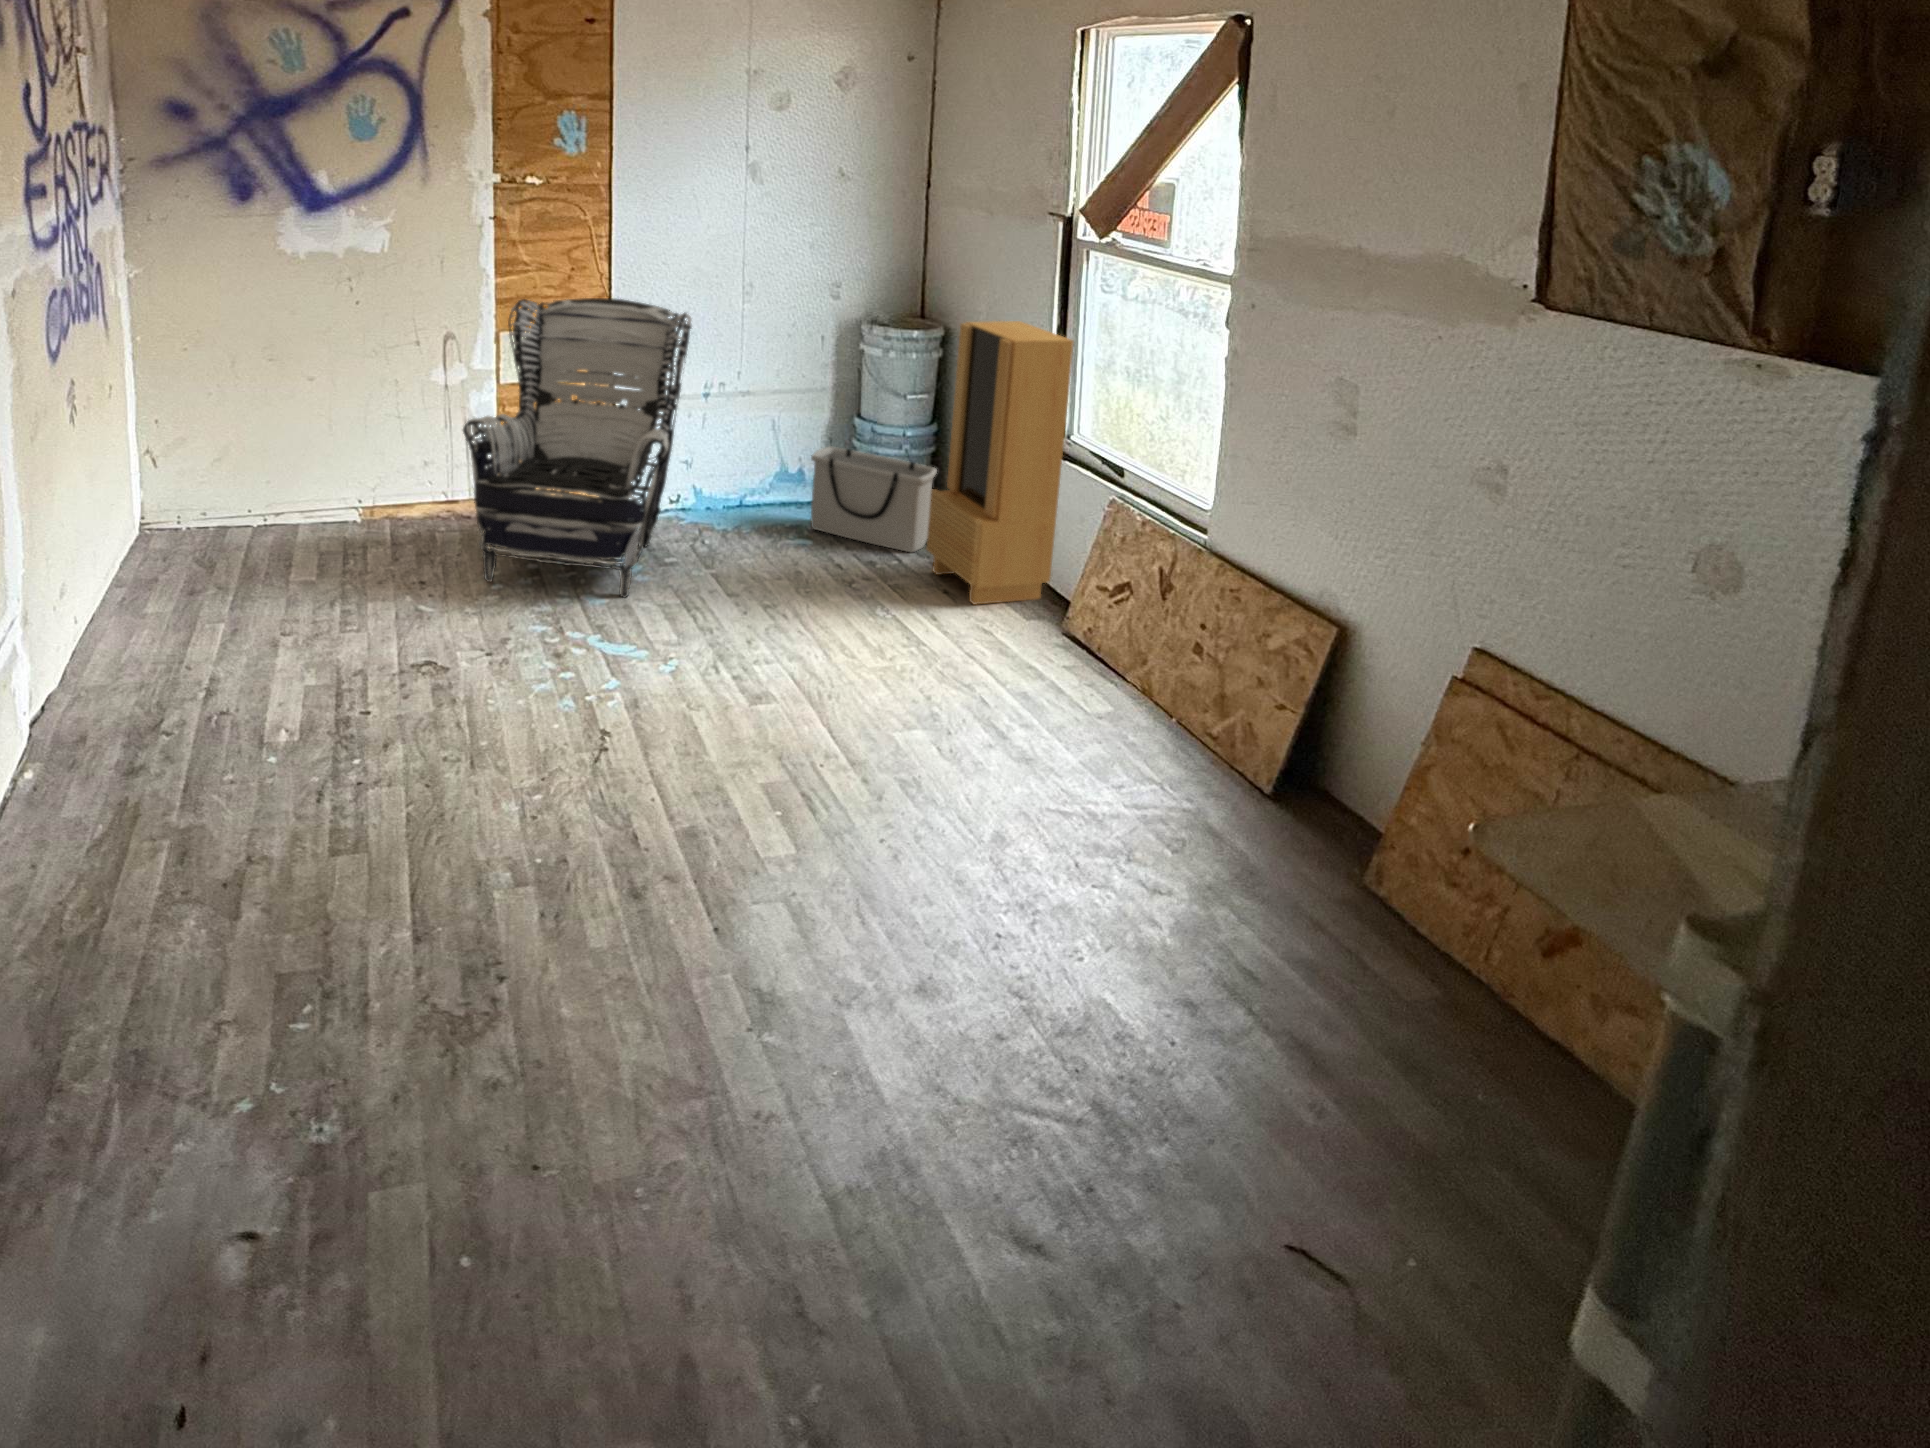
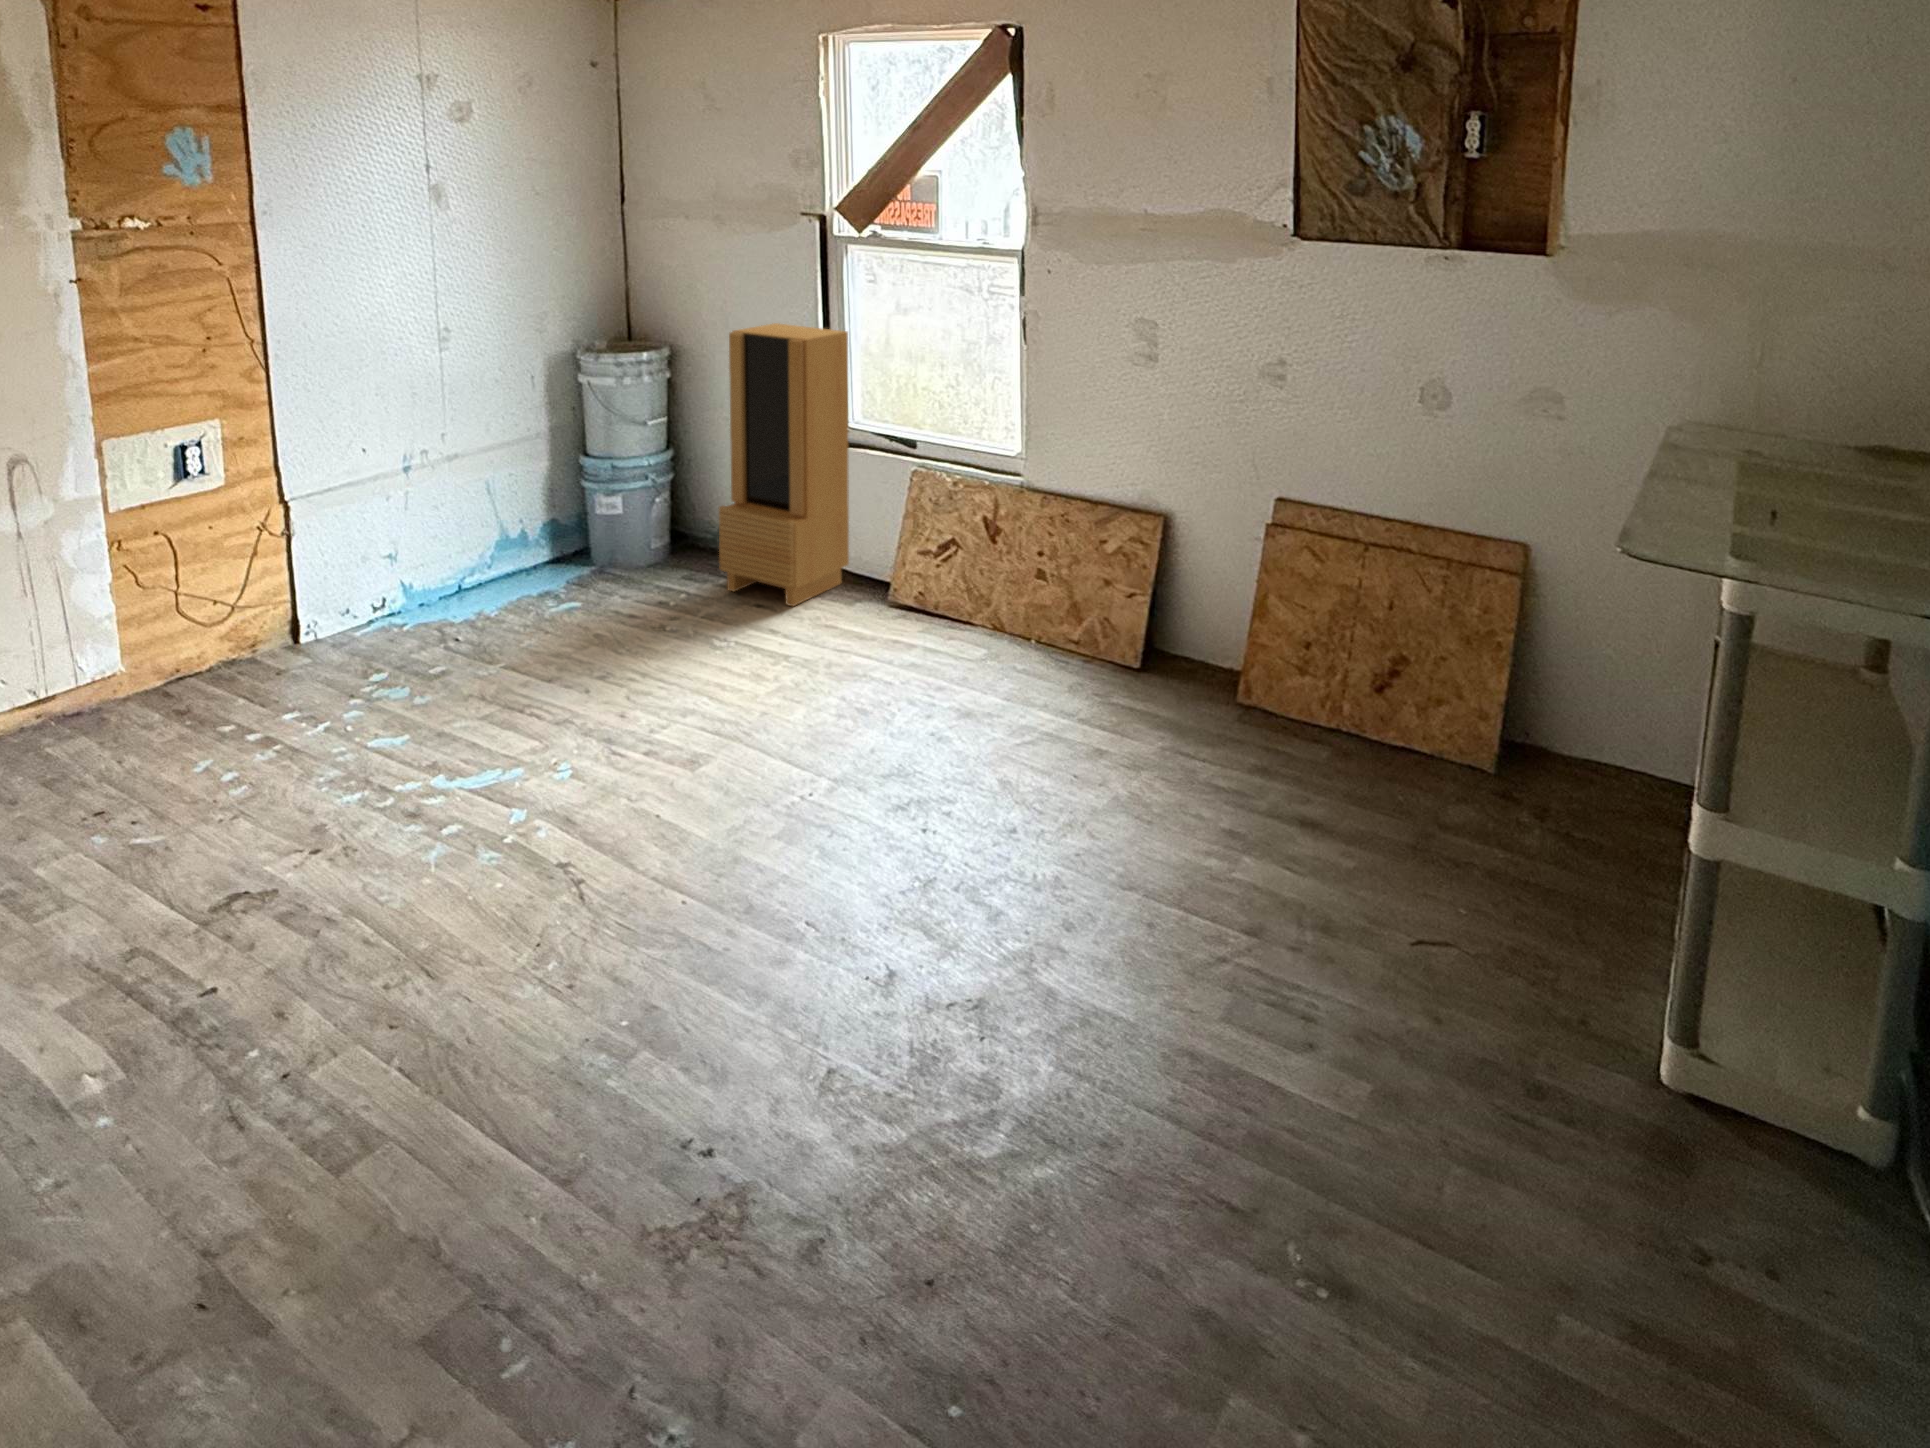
armchair: present [463,298,692,598] -> none [135,368,456,773]
storage bin: present [810,447,937,552] -> none [558,488,699,587]

